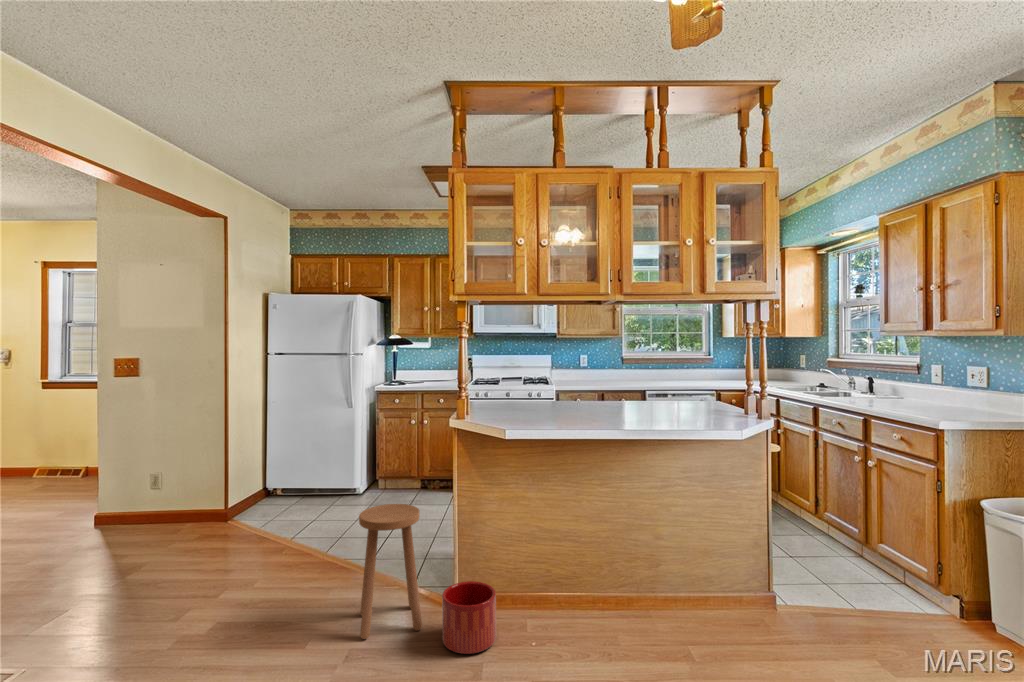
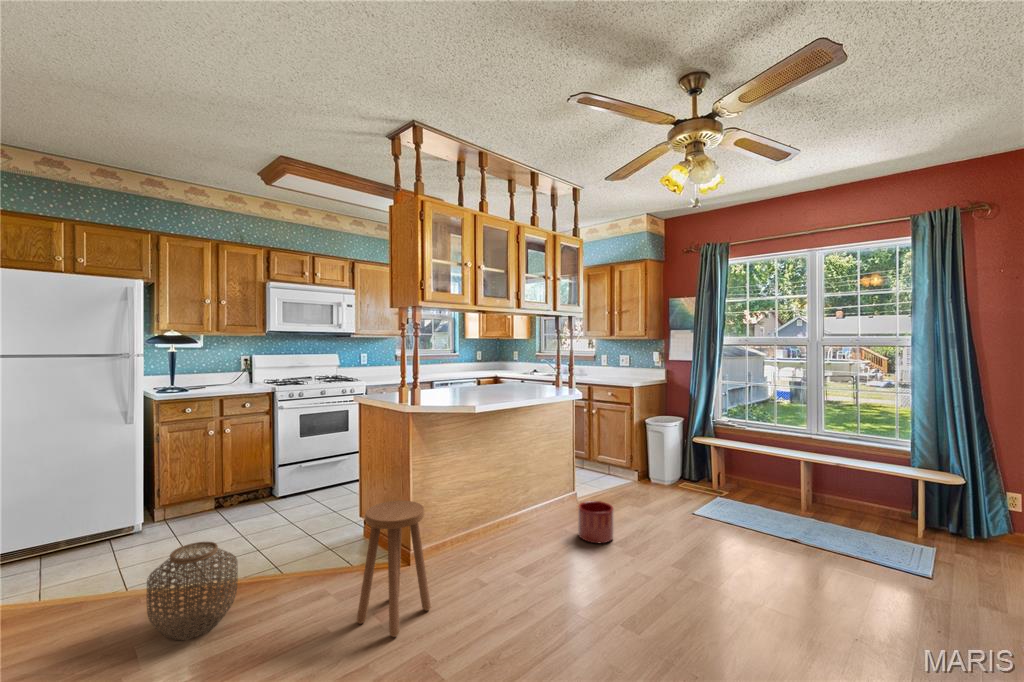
woven basket: none [258,503,323,576] -> present [147,542,238,640]
planter: present [442,581,496,654] -> present [578,501,614,543]

